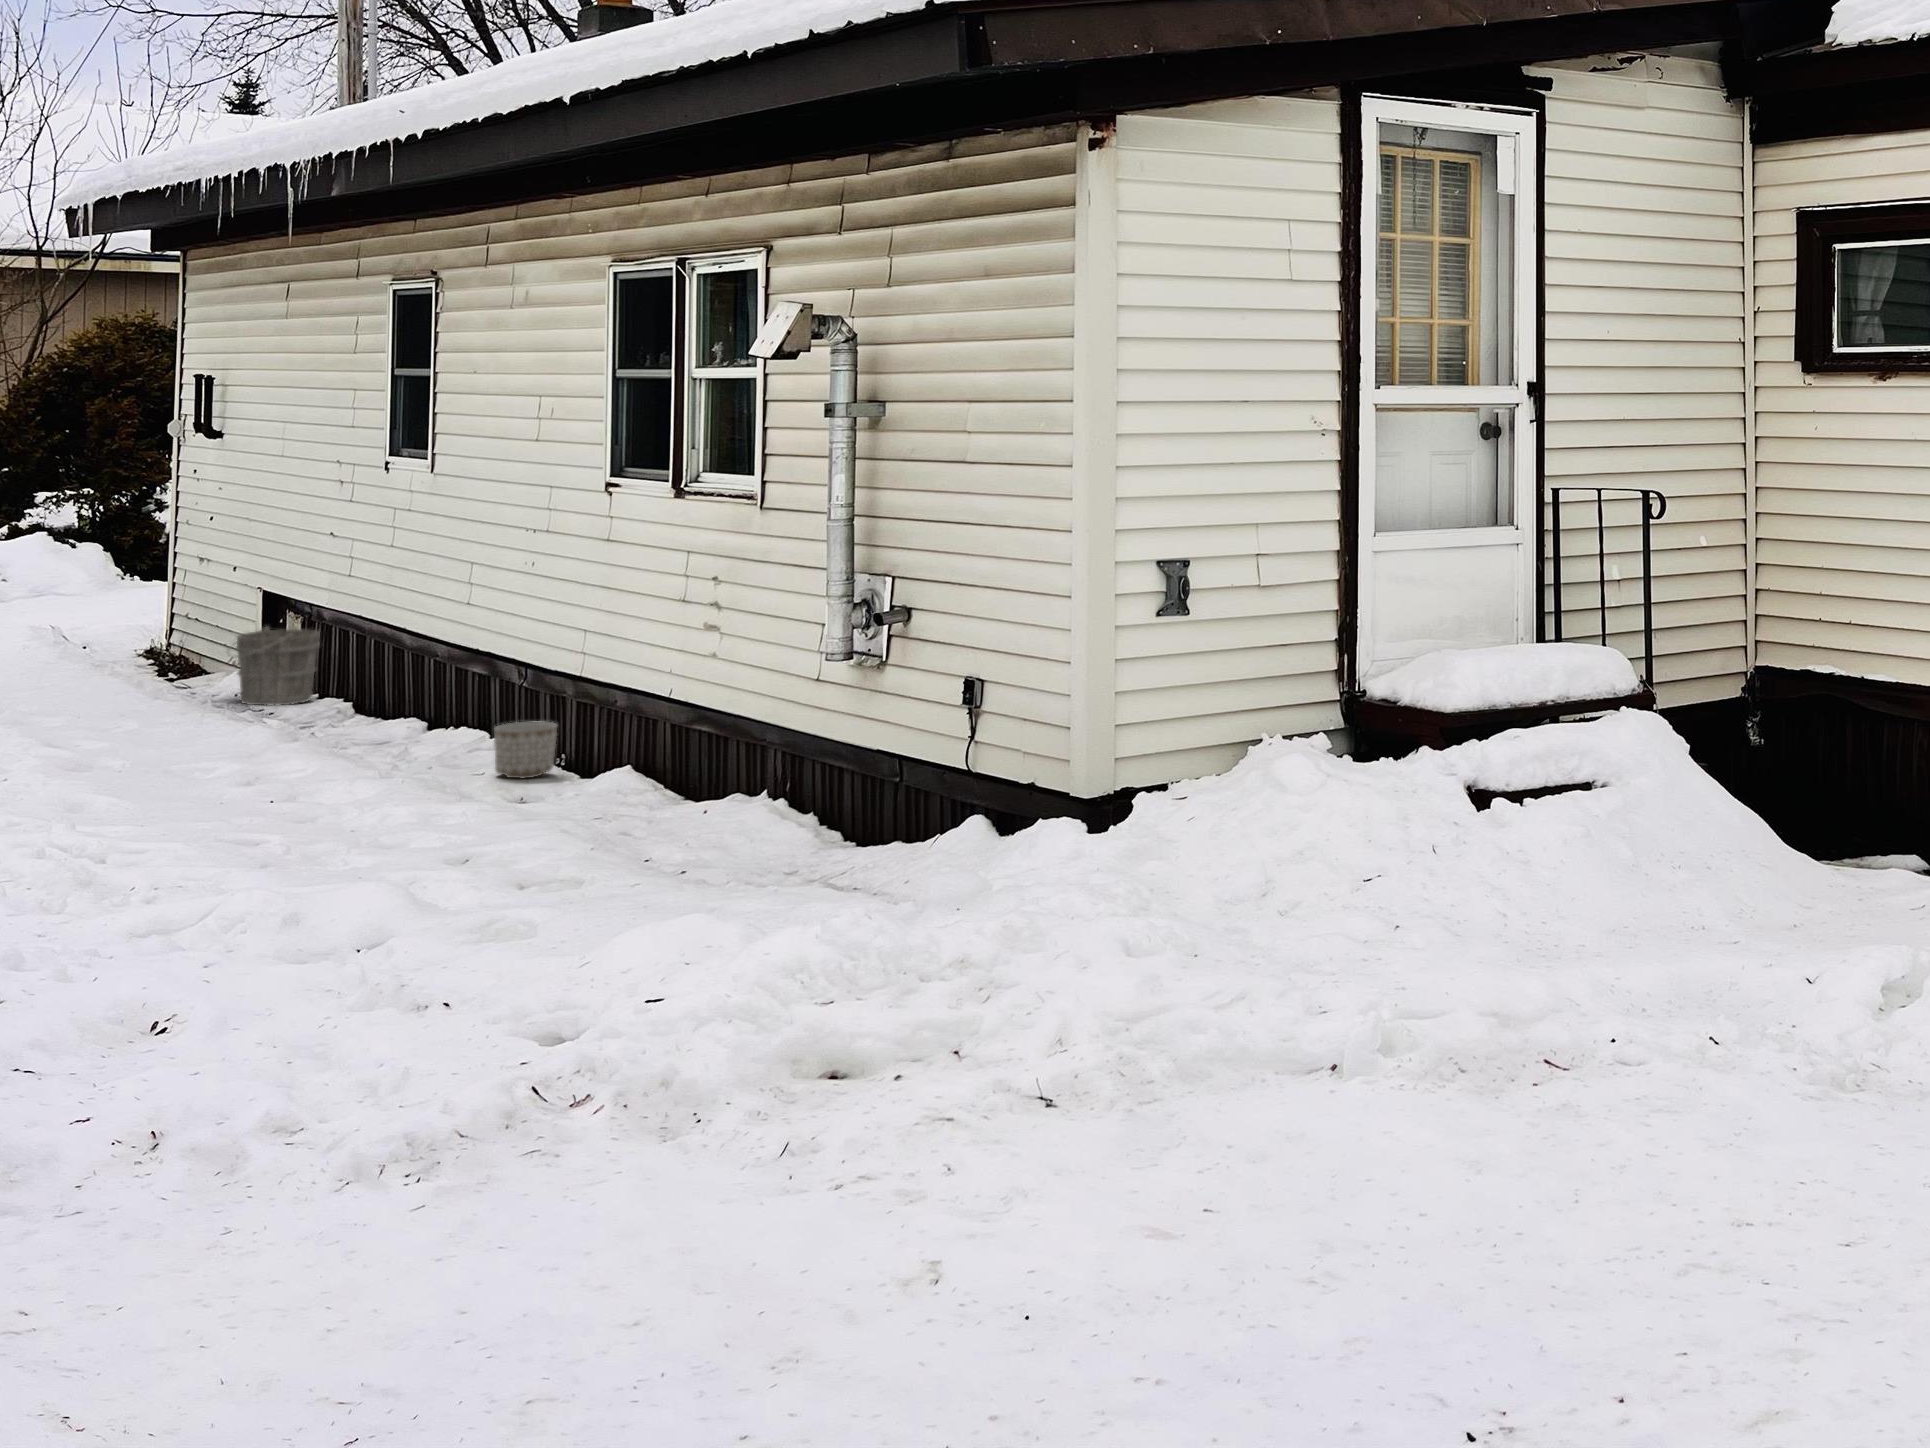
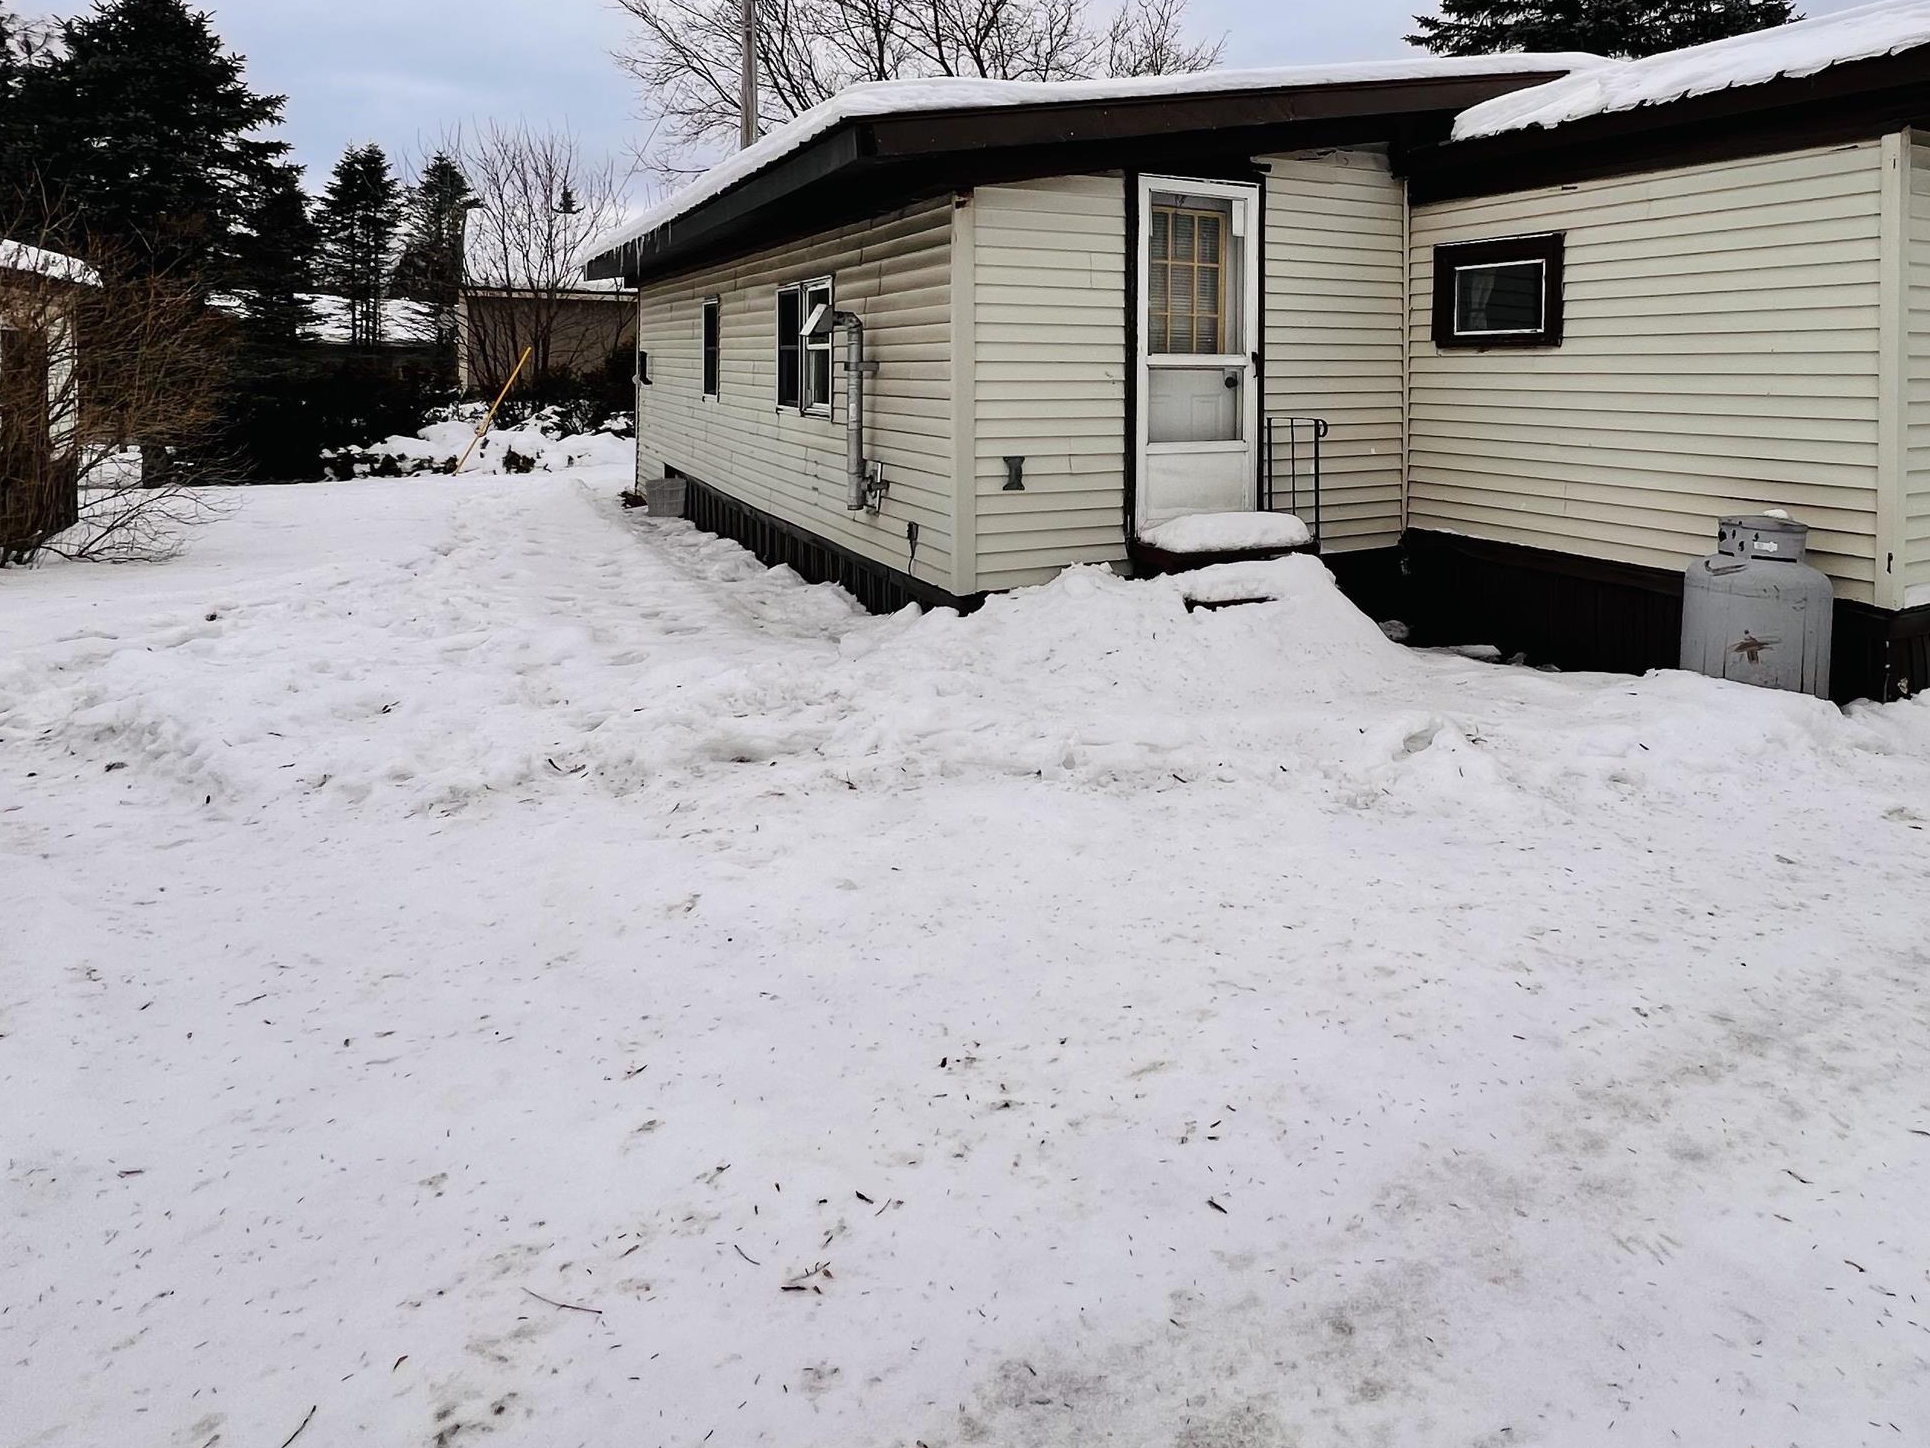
planter: present [494,721,557,778] -> none [732,531,765,561]

